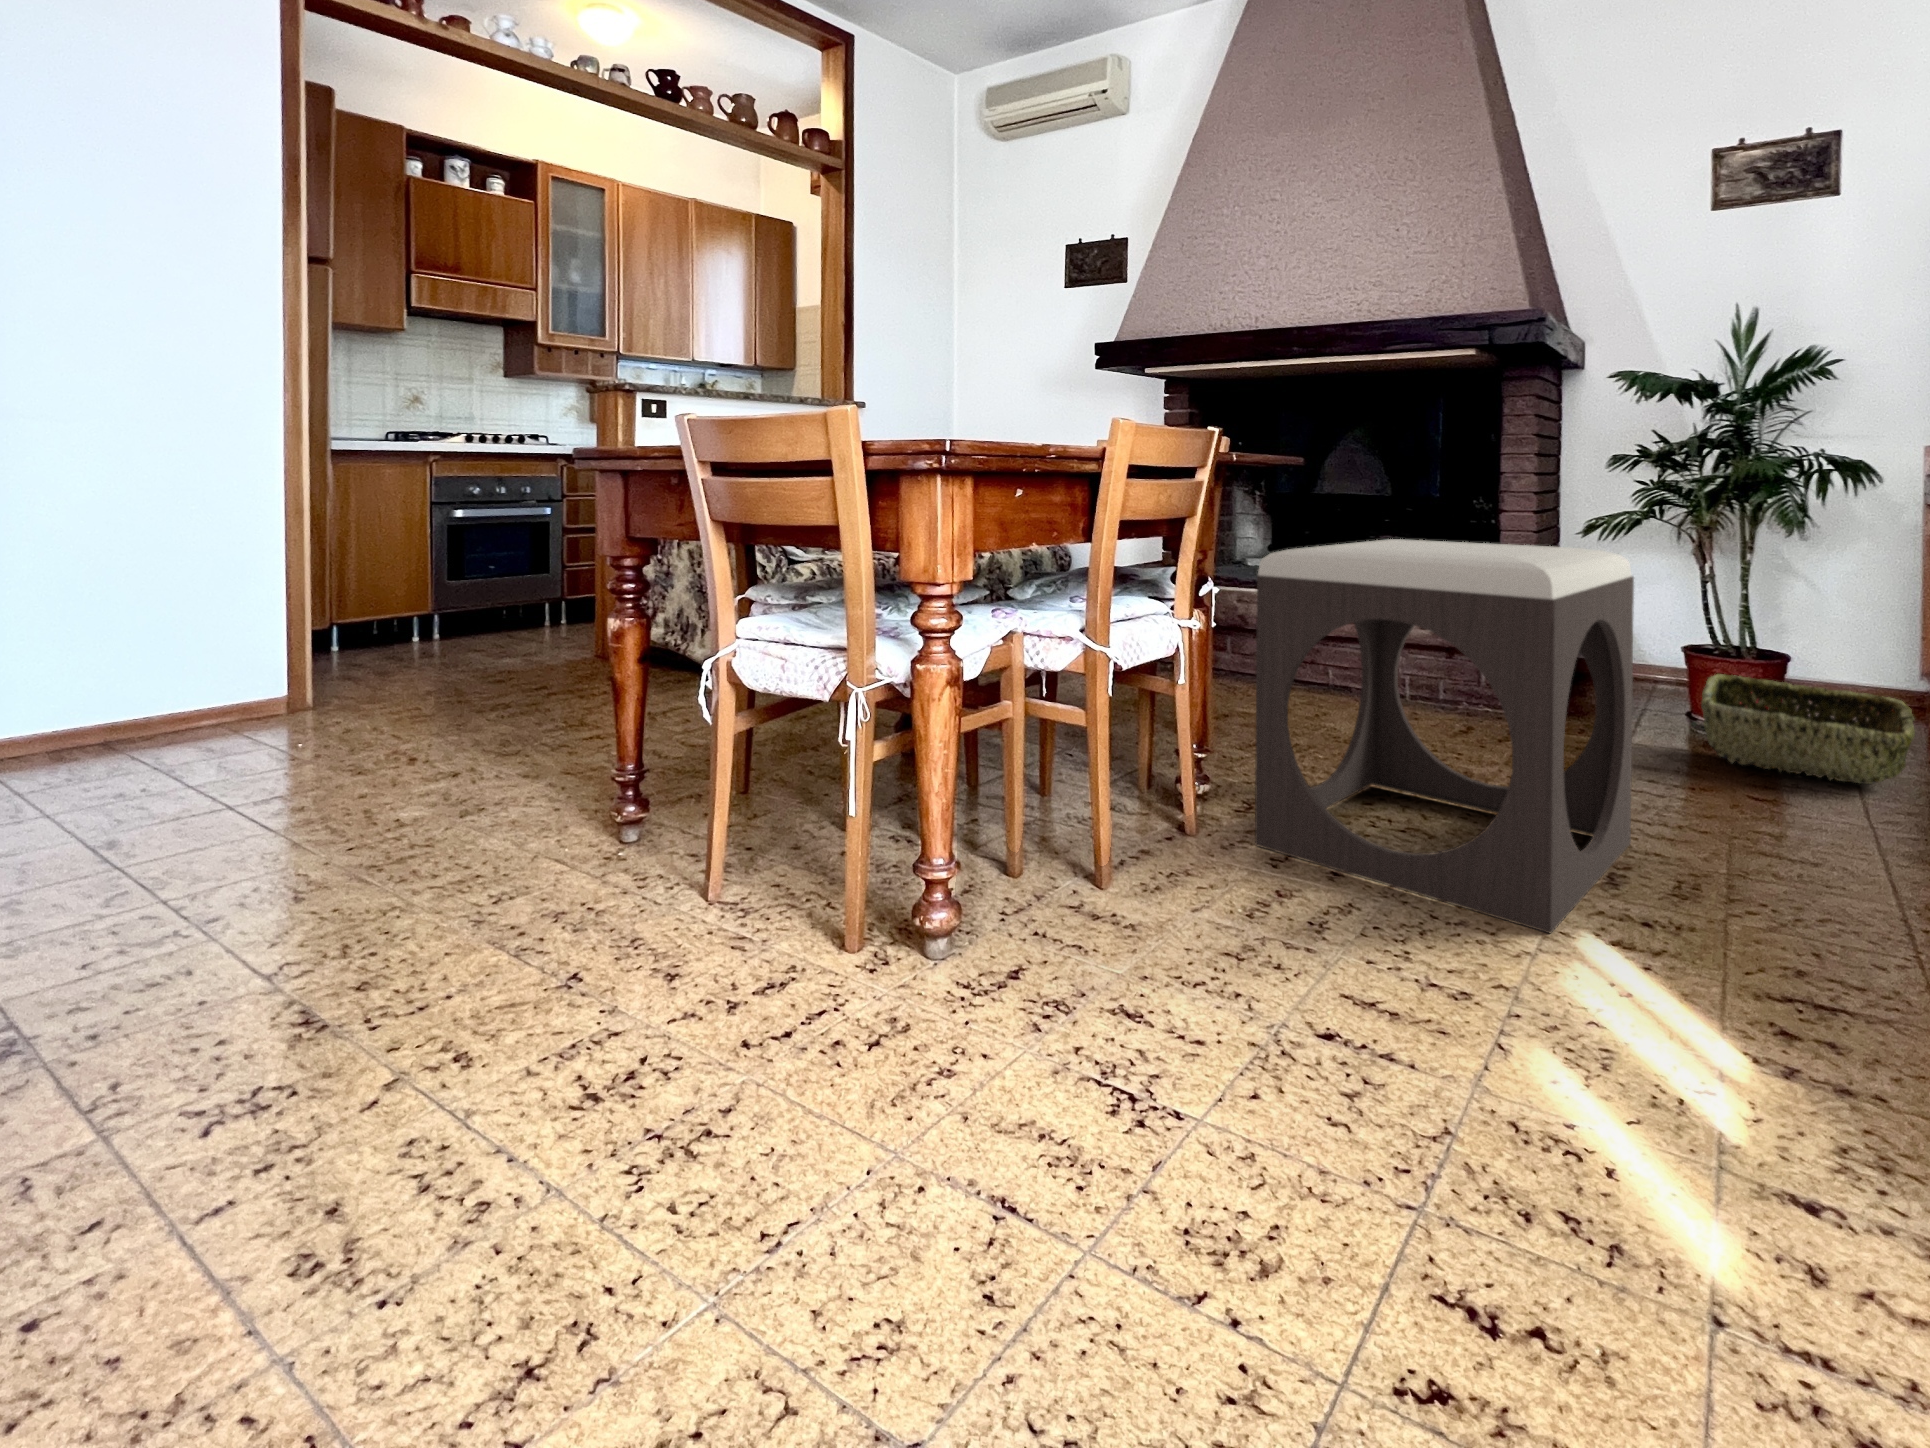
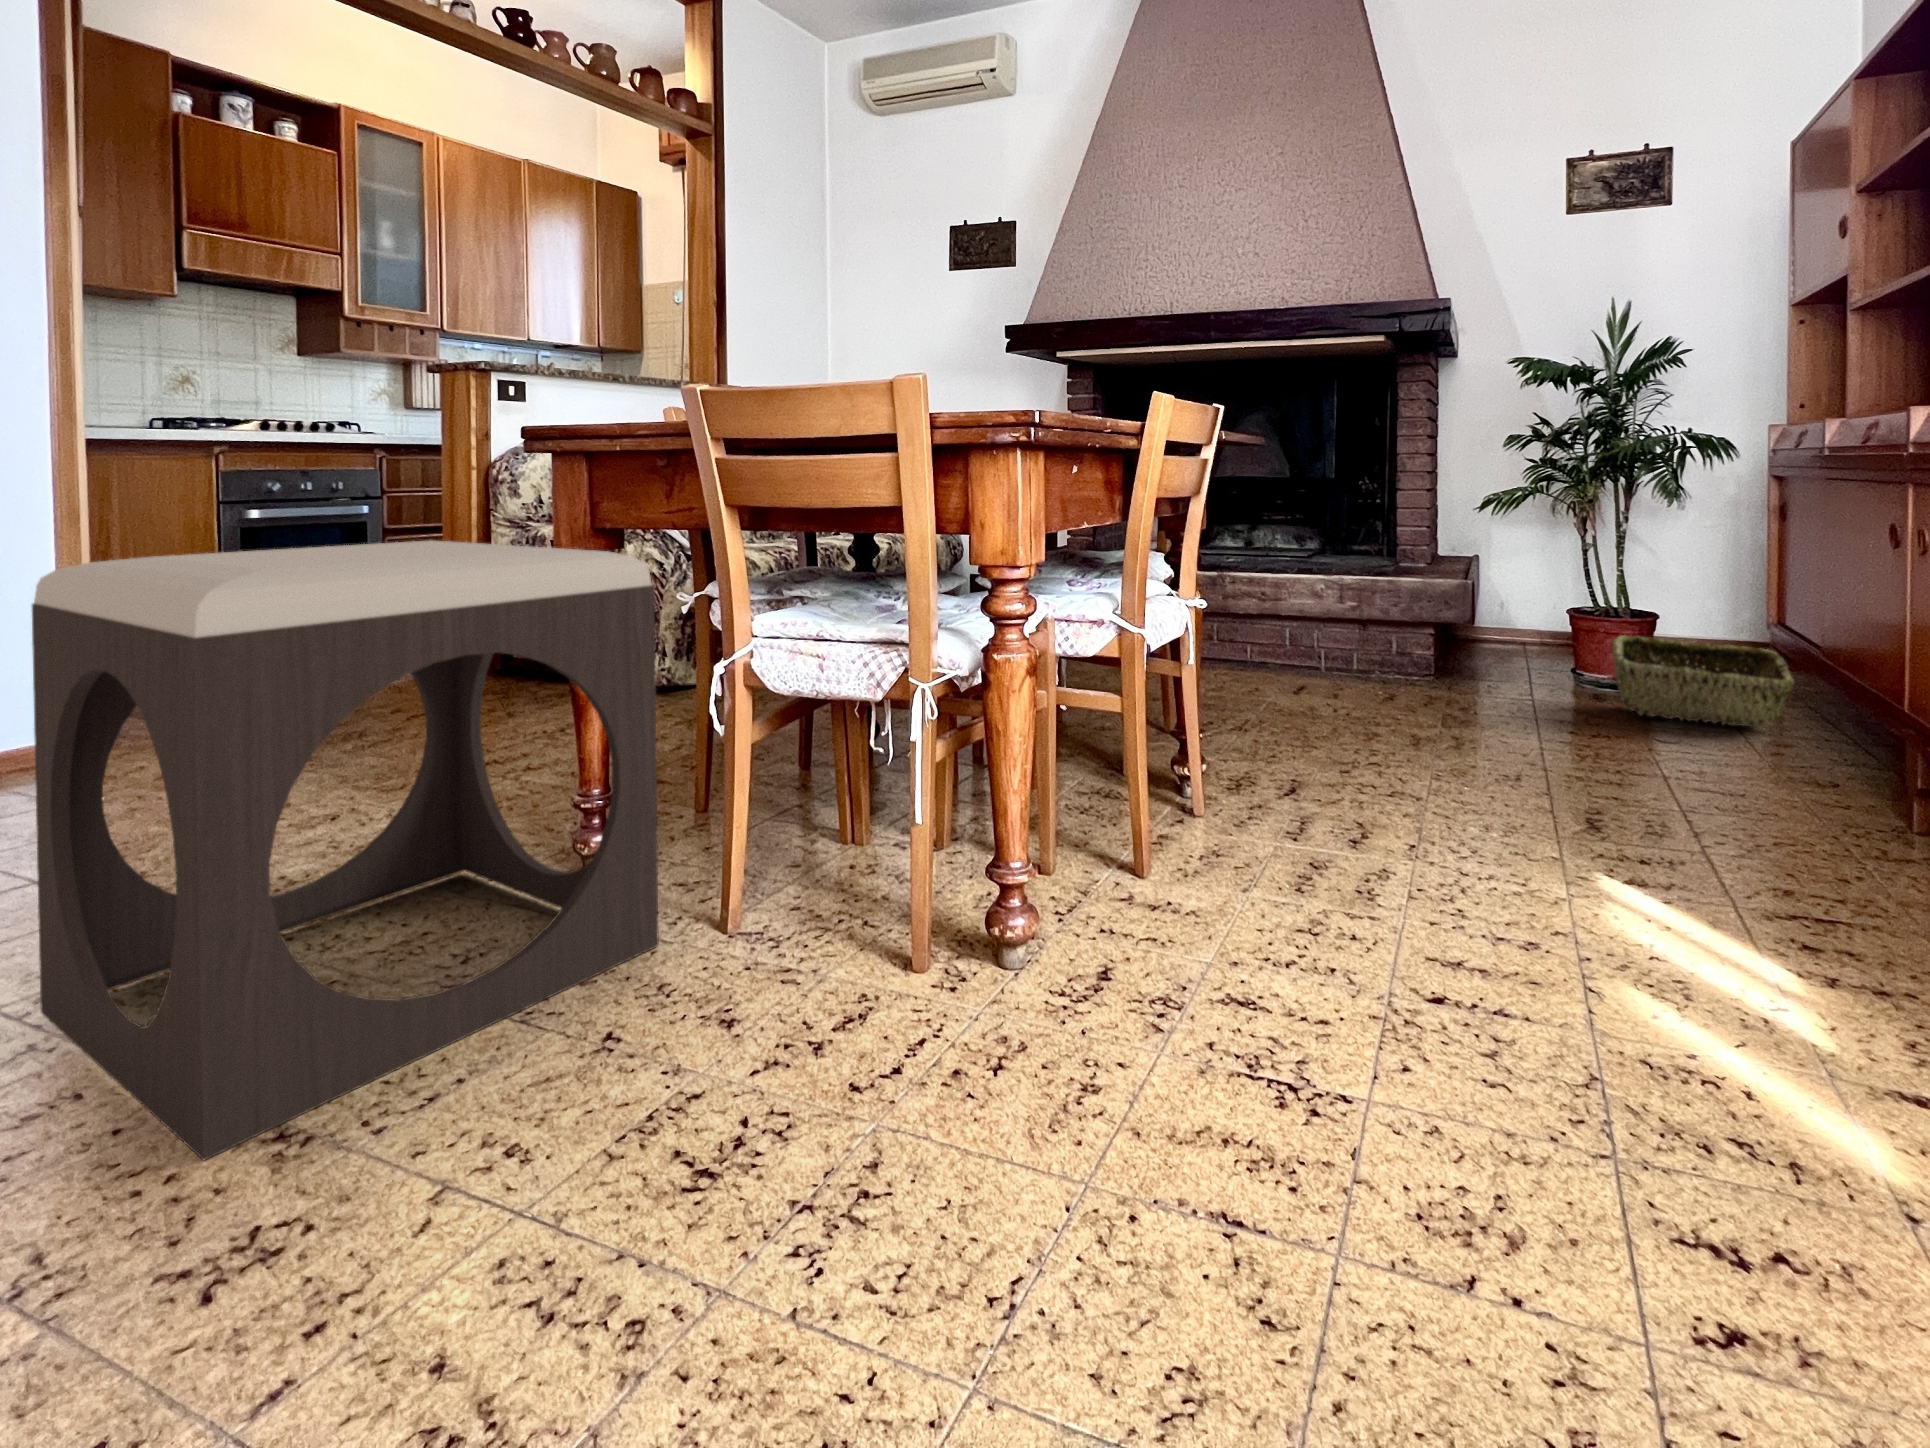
footstool: present [1255,539,1634,933] -> present [32,540,659,1160]

